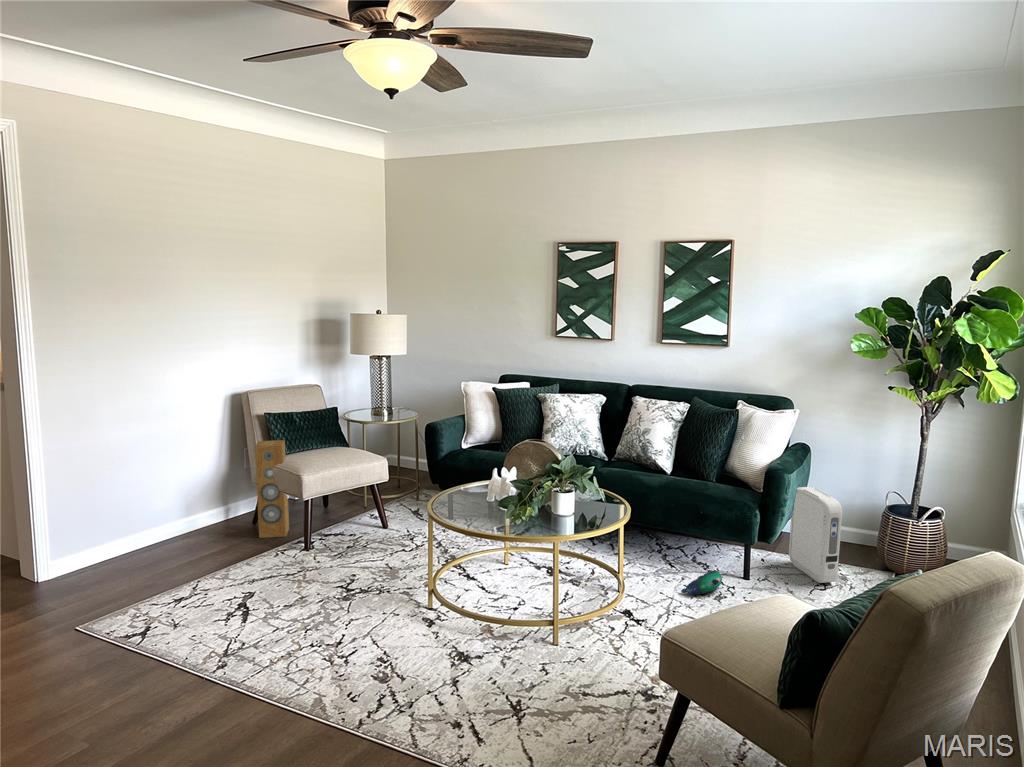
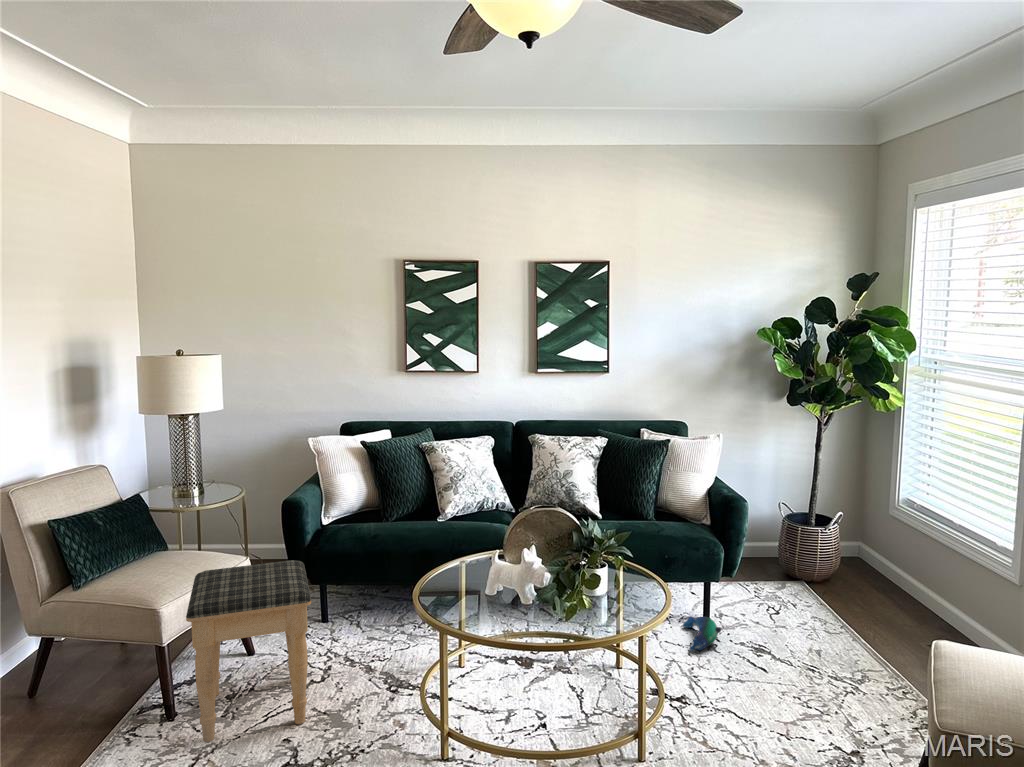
speaker: present [255,440,289,538] -> none [36,566,105,745]
footstool: none [311,455,405,561] -> present [186,560,311,742]
air purifier: present [789,487,842,583] -> none [721,508,788,603]

